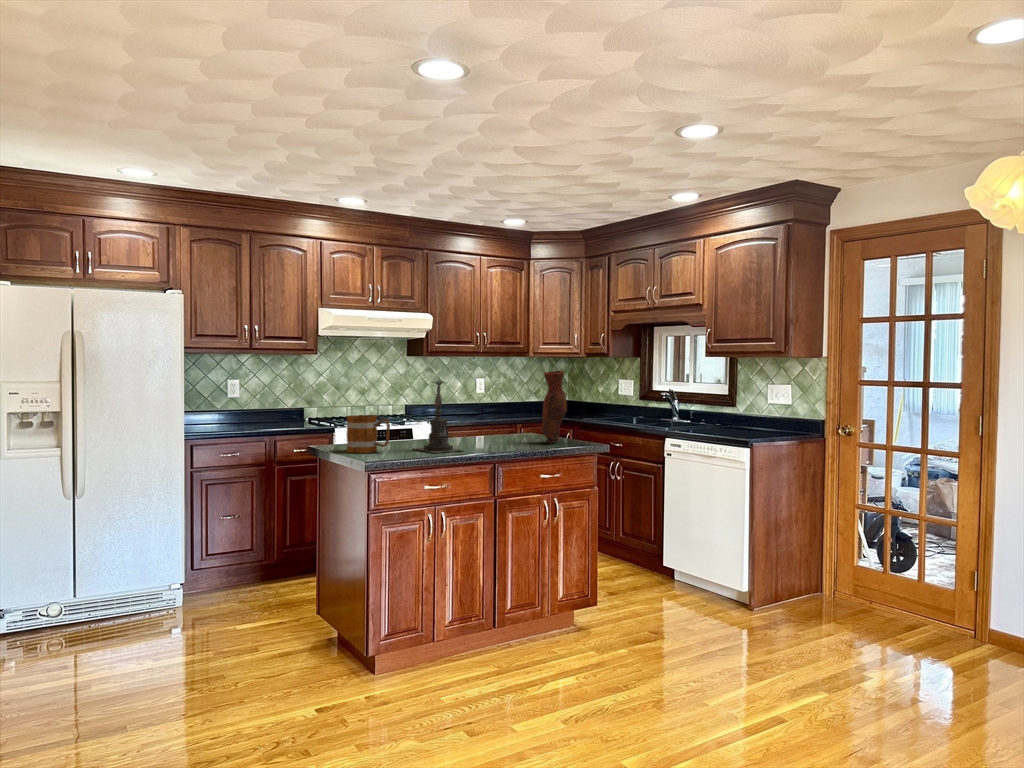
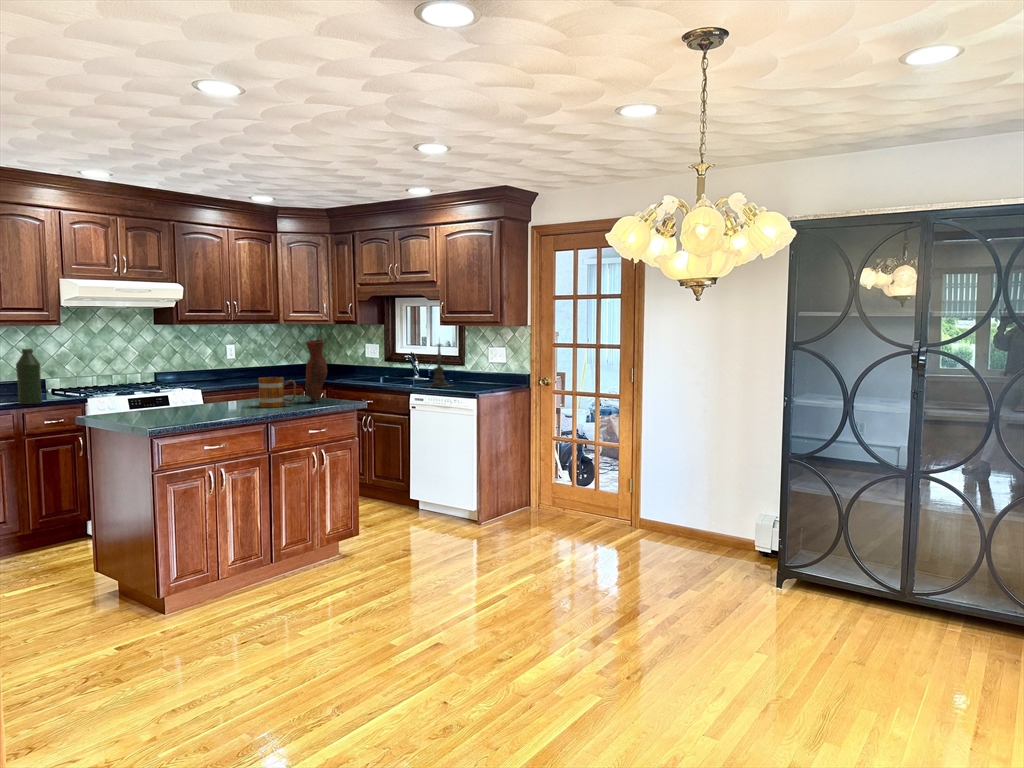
bottle: none [273,377,294,432] -> present [16,349,42,404]
candle holder: present [414,378,462,453] -> present [428,343,452,387]
mug: present [347,415,390,453] -> present [258,377,296,408]

